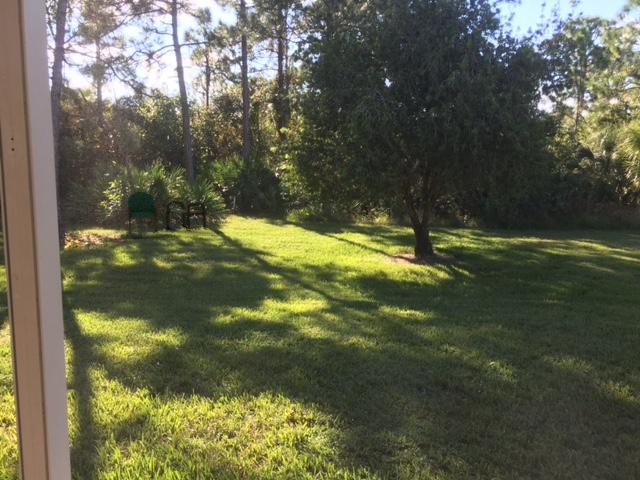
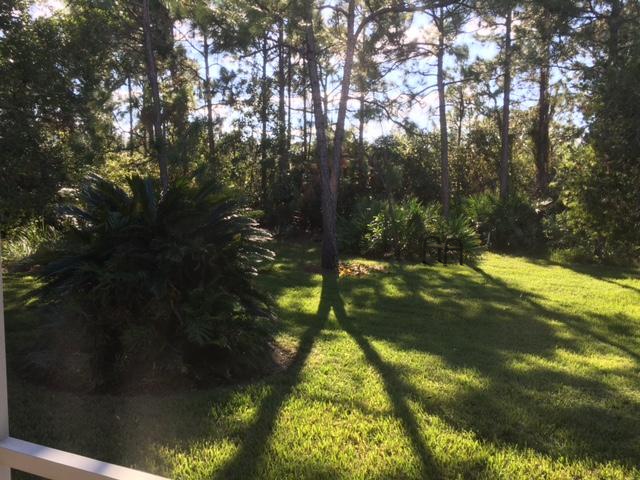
chair: present [127,191,158,232] -> none [388,226,417,265]

